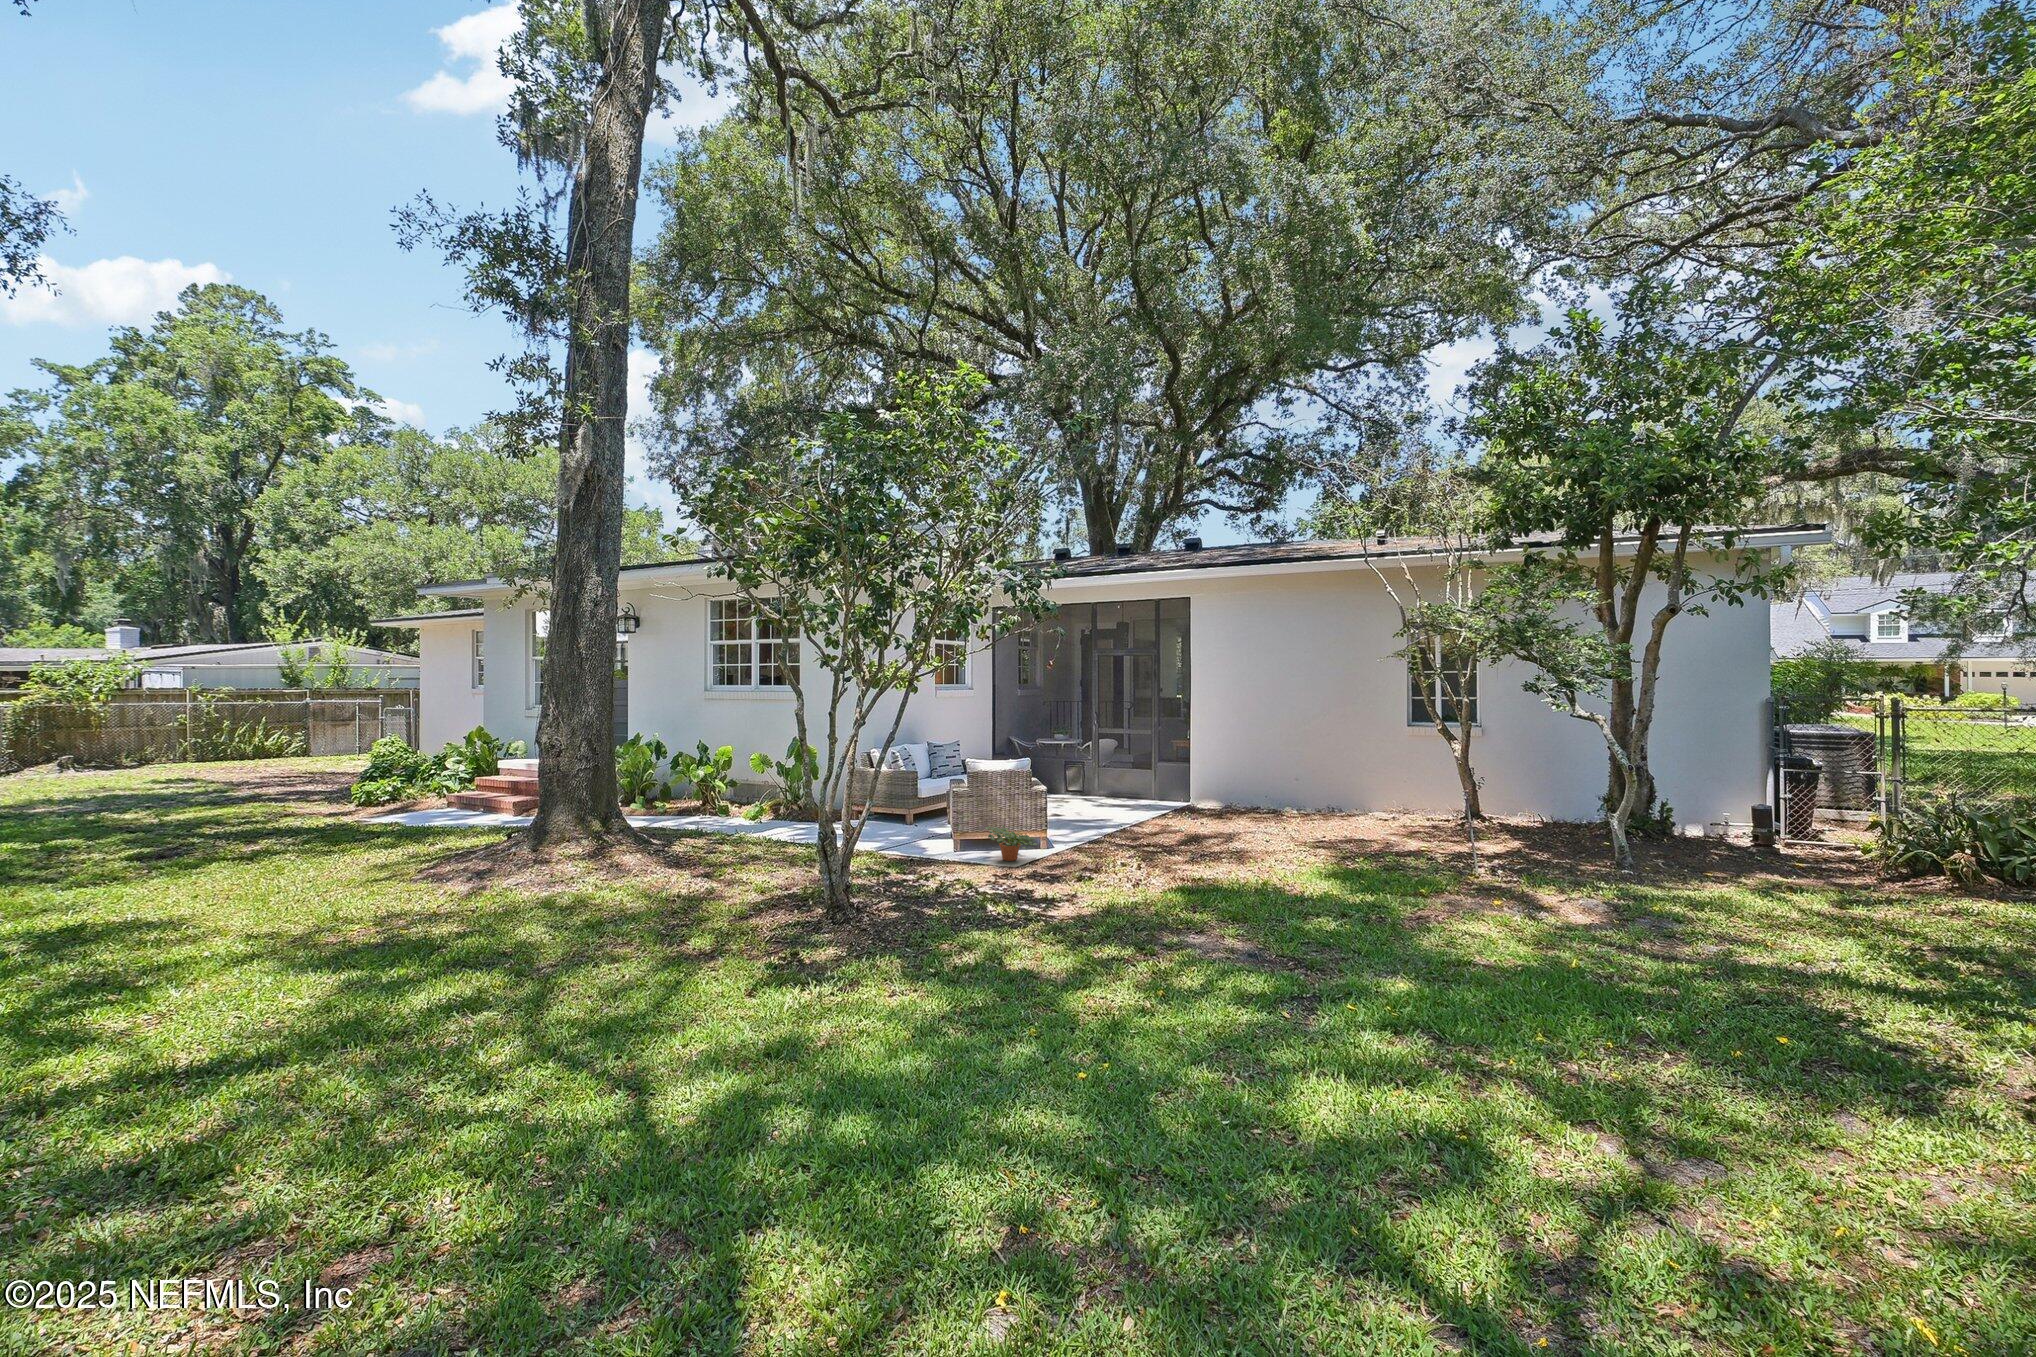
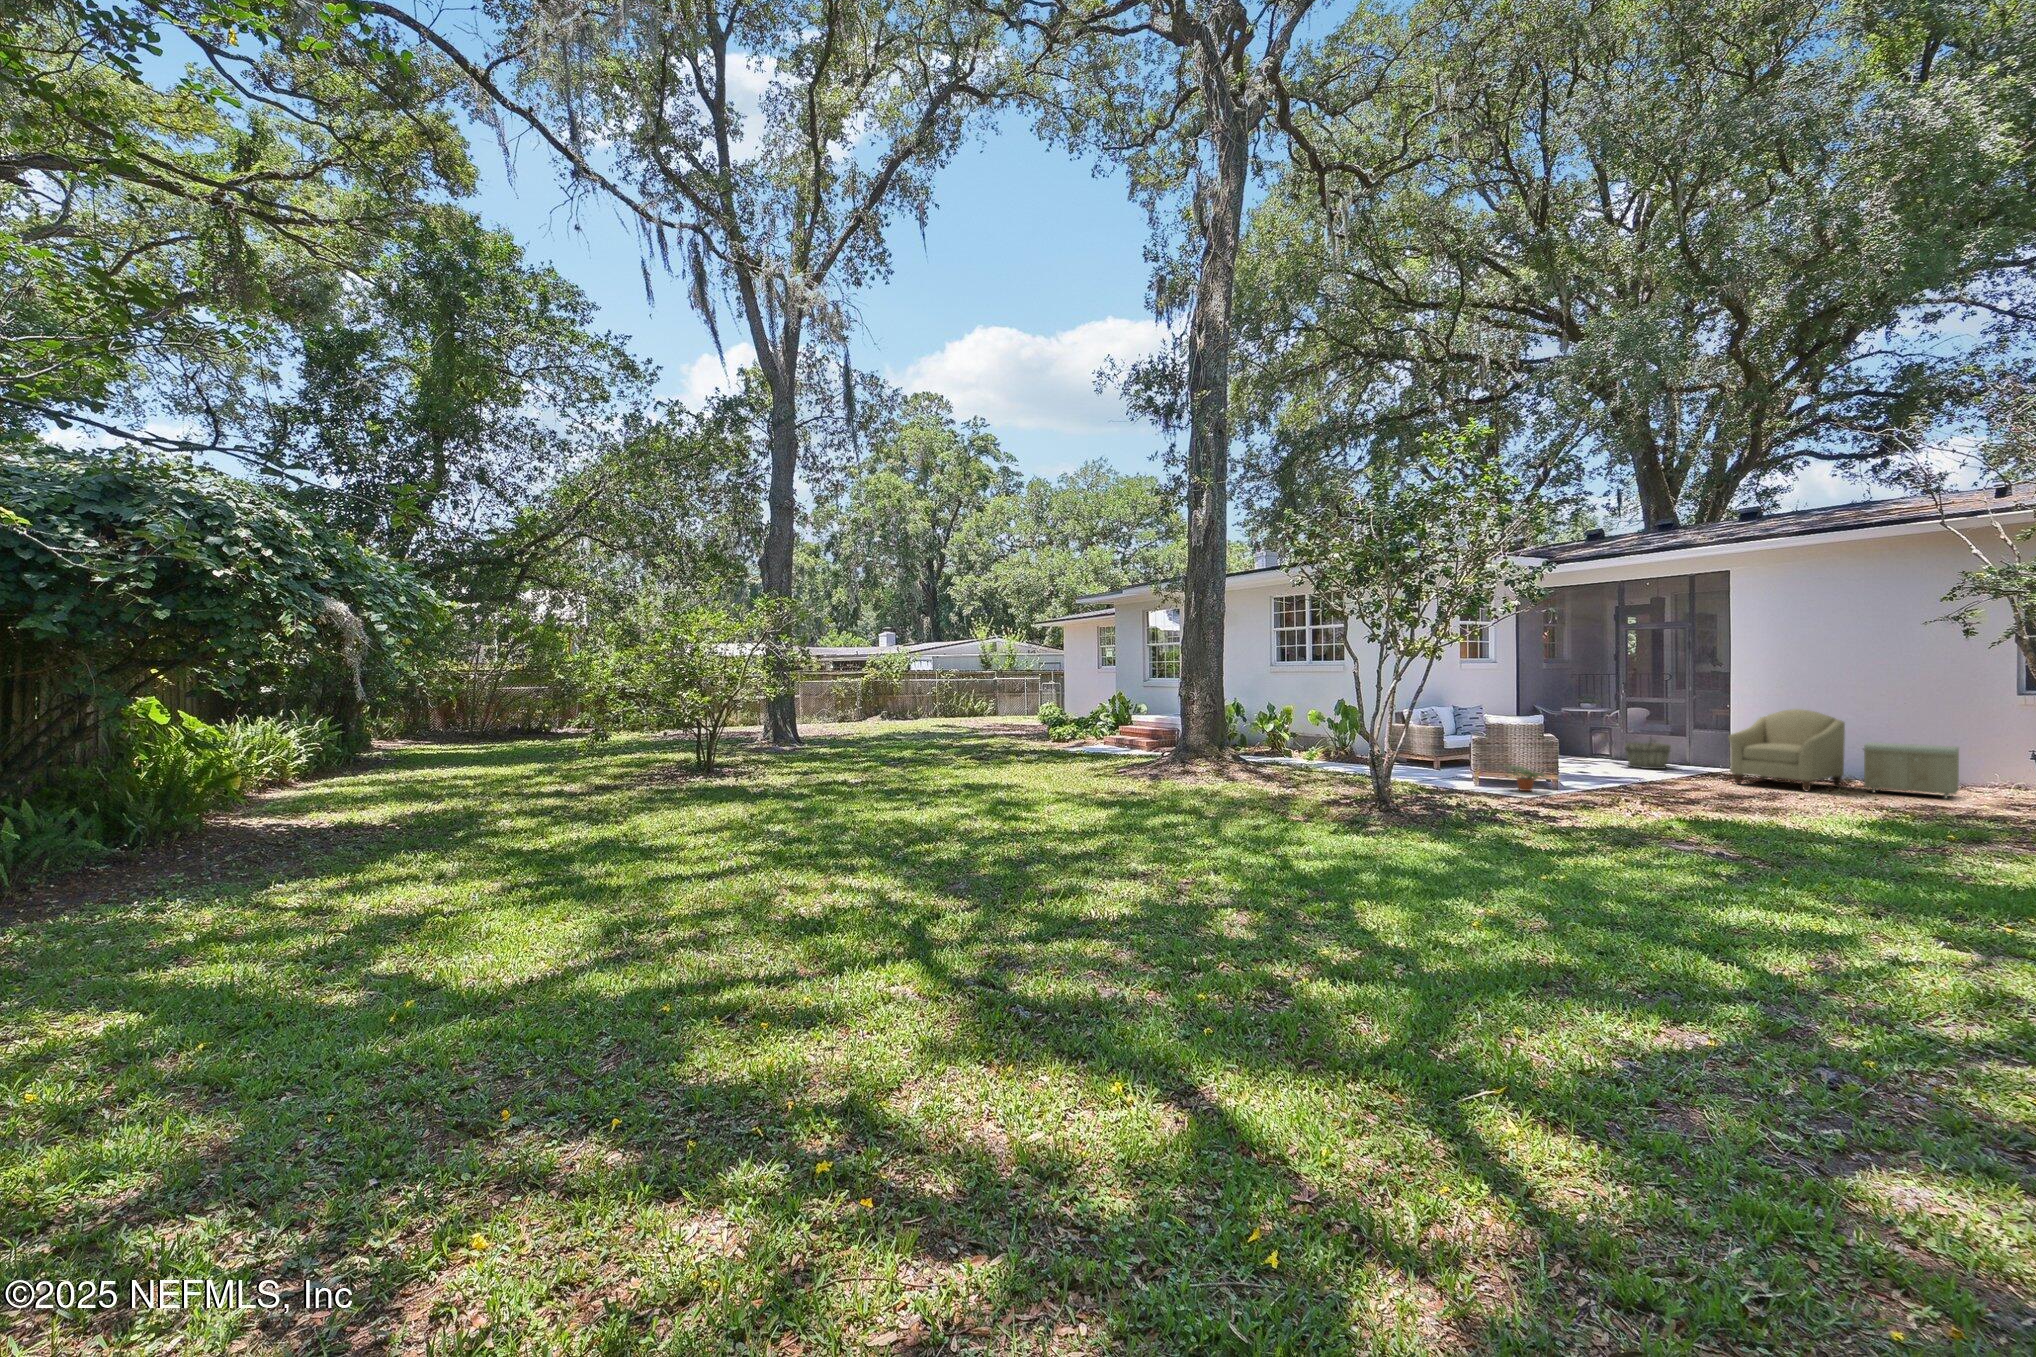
chair: none [1188,744,1275,831] -> present [1728,709,1845,791]
wooden bucket: none [1091,772,1132,808] -> present [1625,738,1671,769]
storage bench: none [1293,776,1360,831] -> present [1864,742,1959,799]

